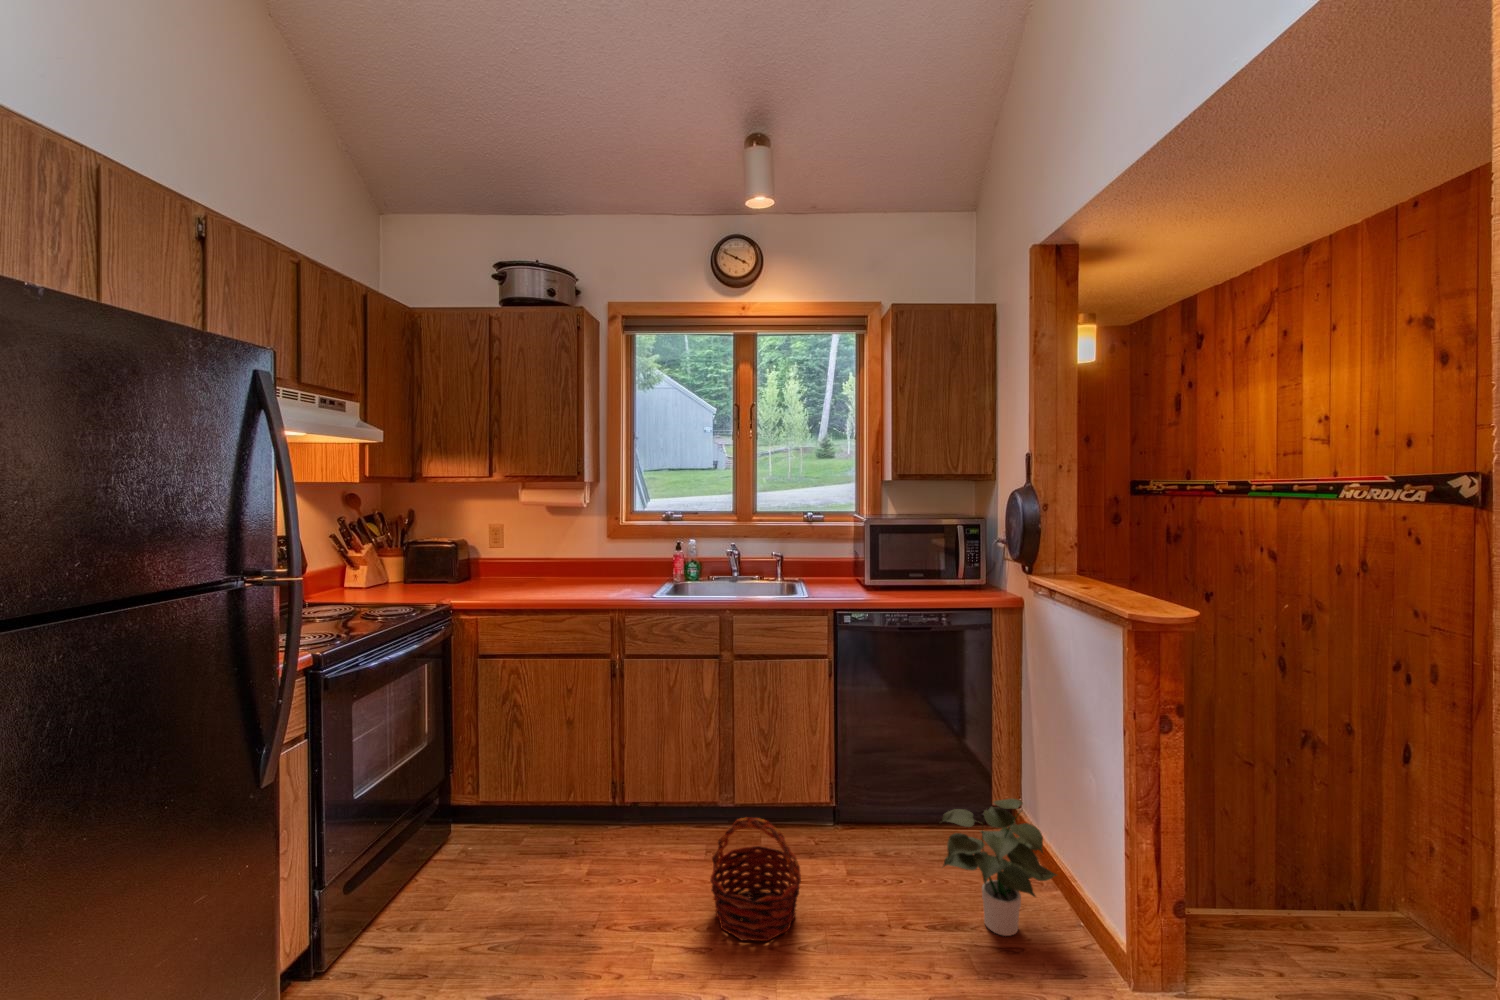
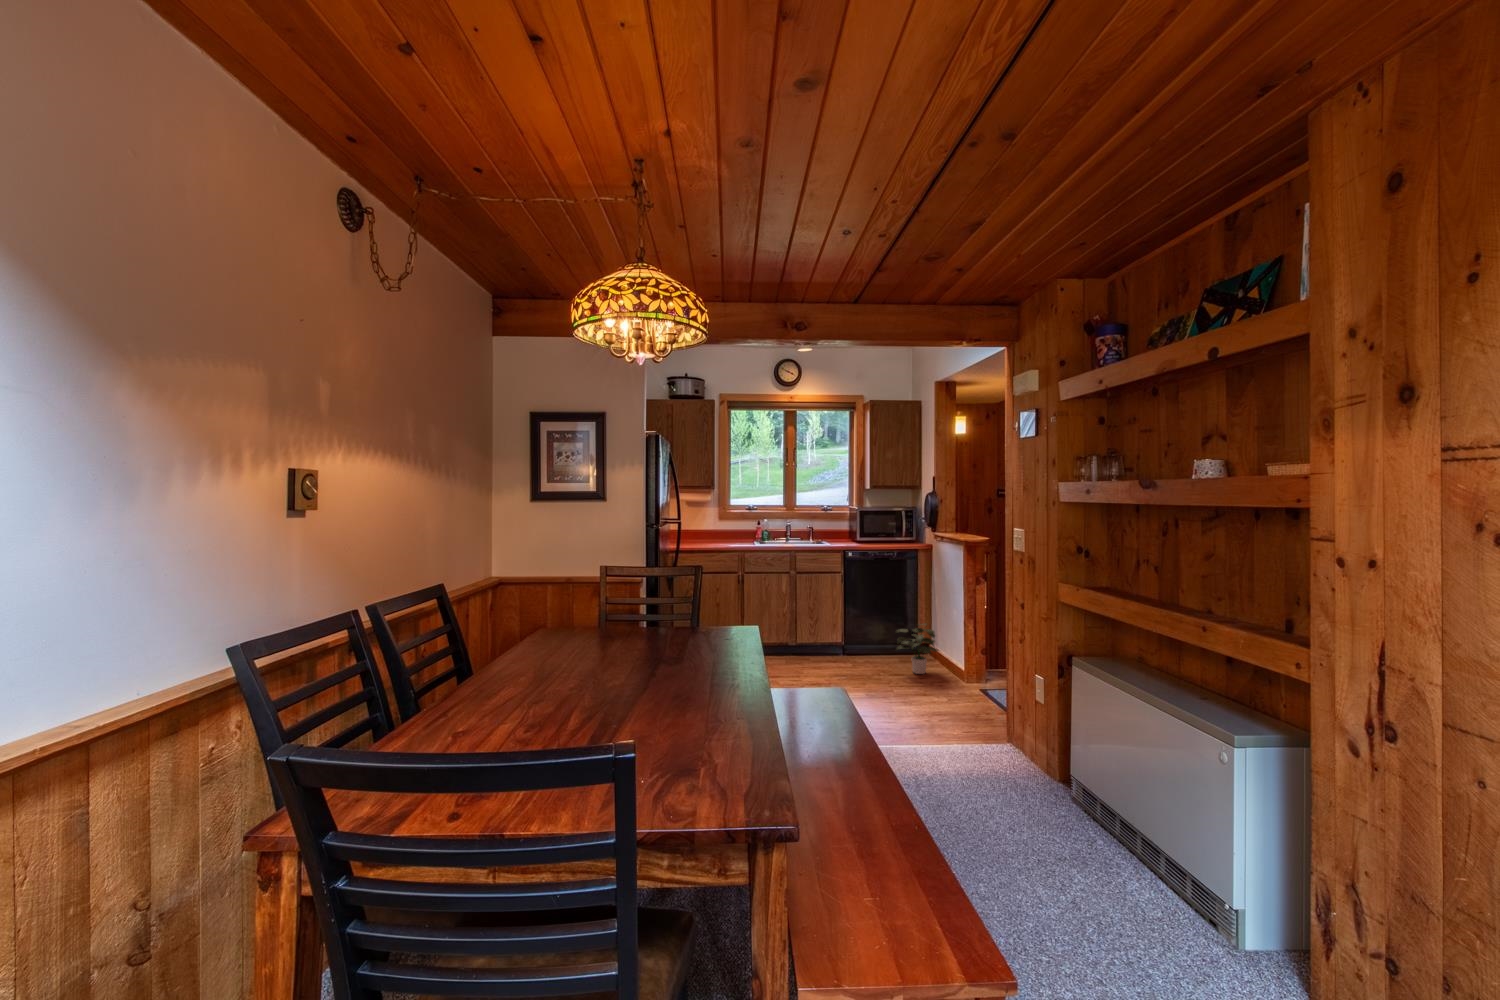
basket: present [710,817,801,941] -> none [799,632,838,678]

